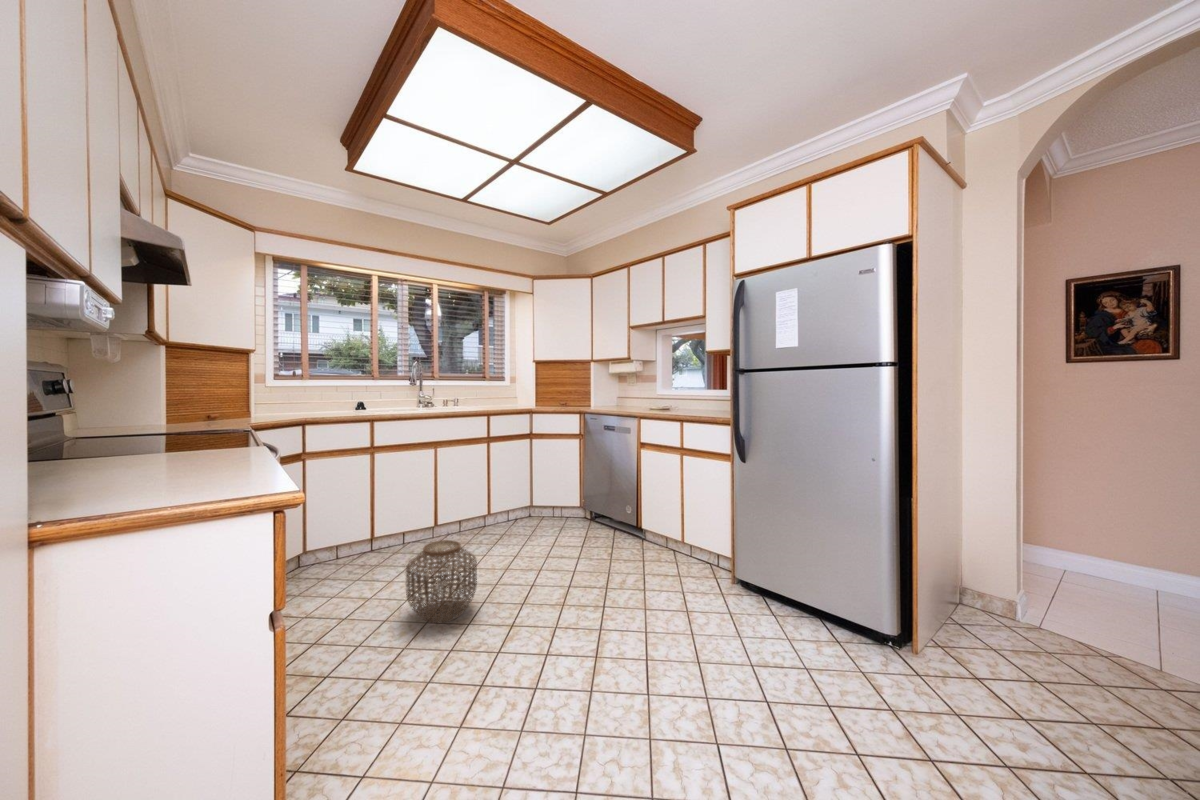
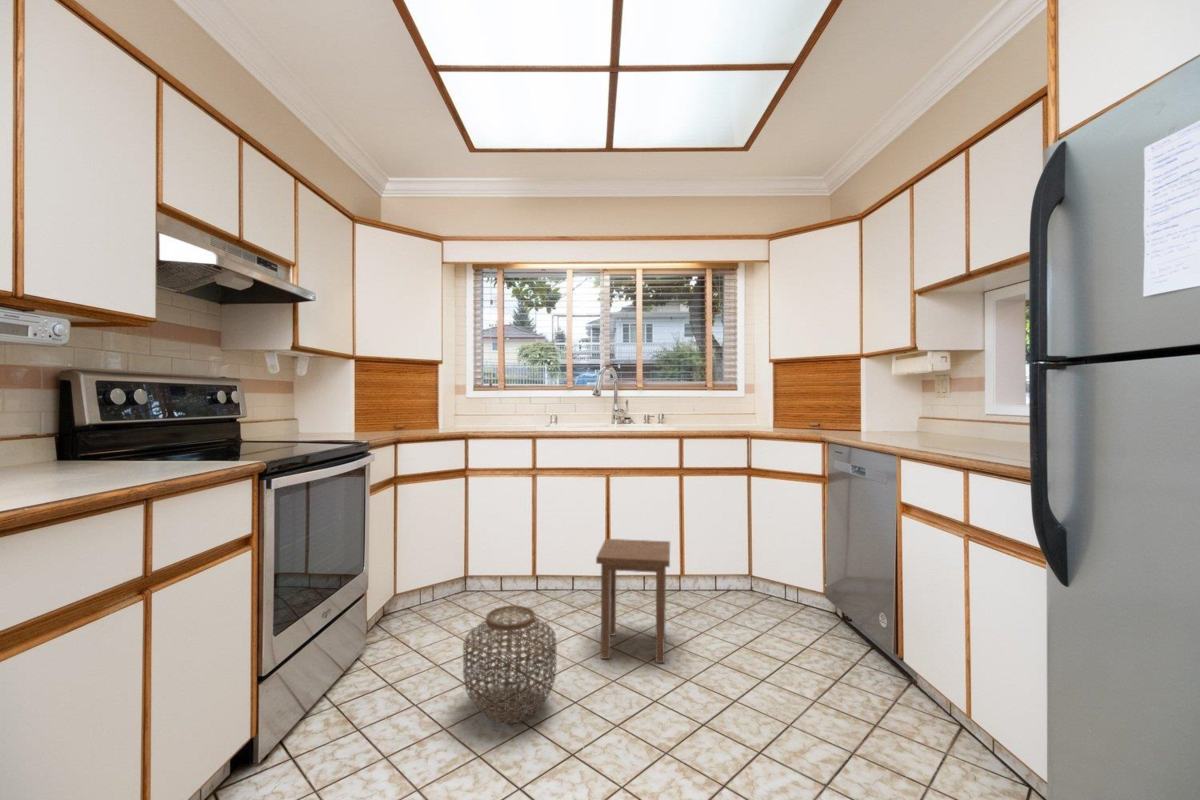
stool: none [458,486,521,573] -> present [596,539,670,663]

